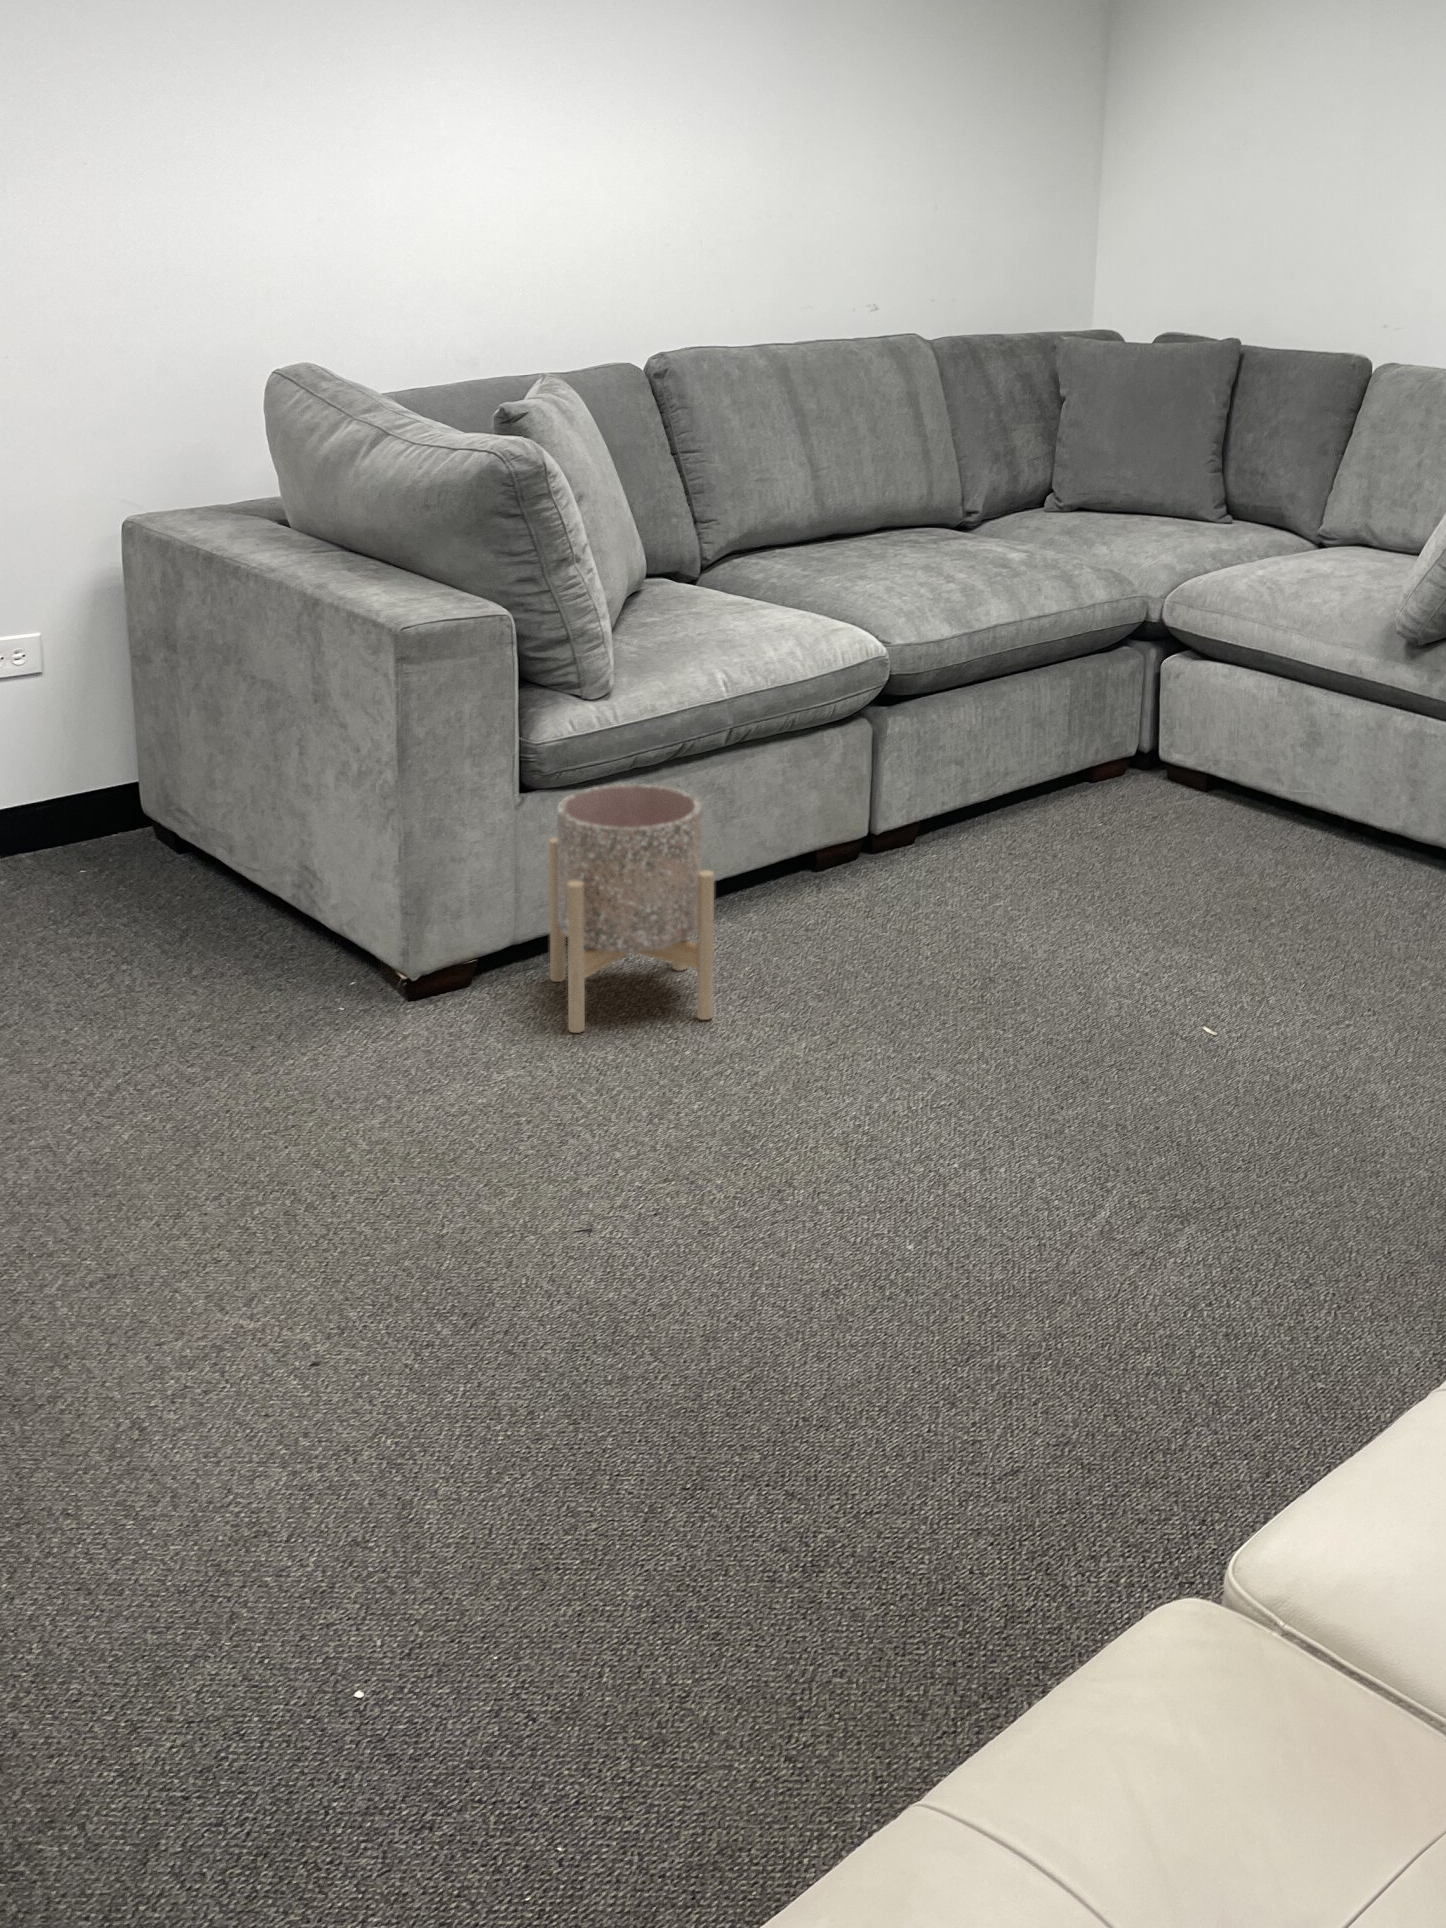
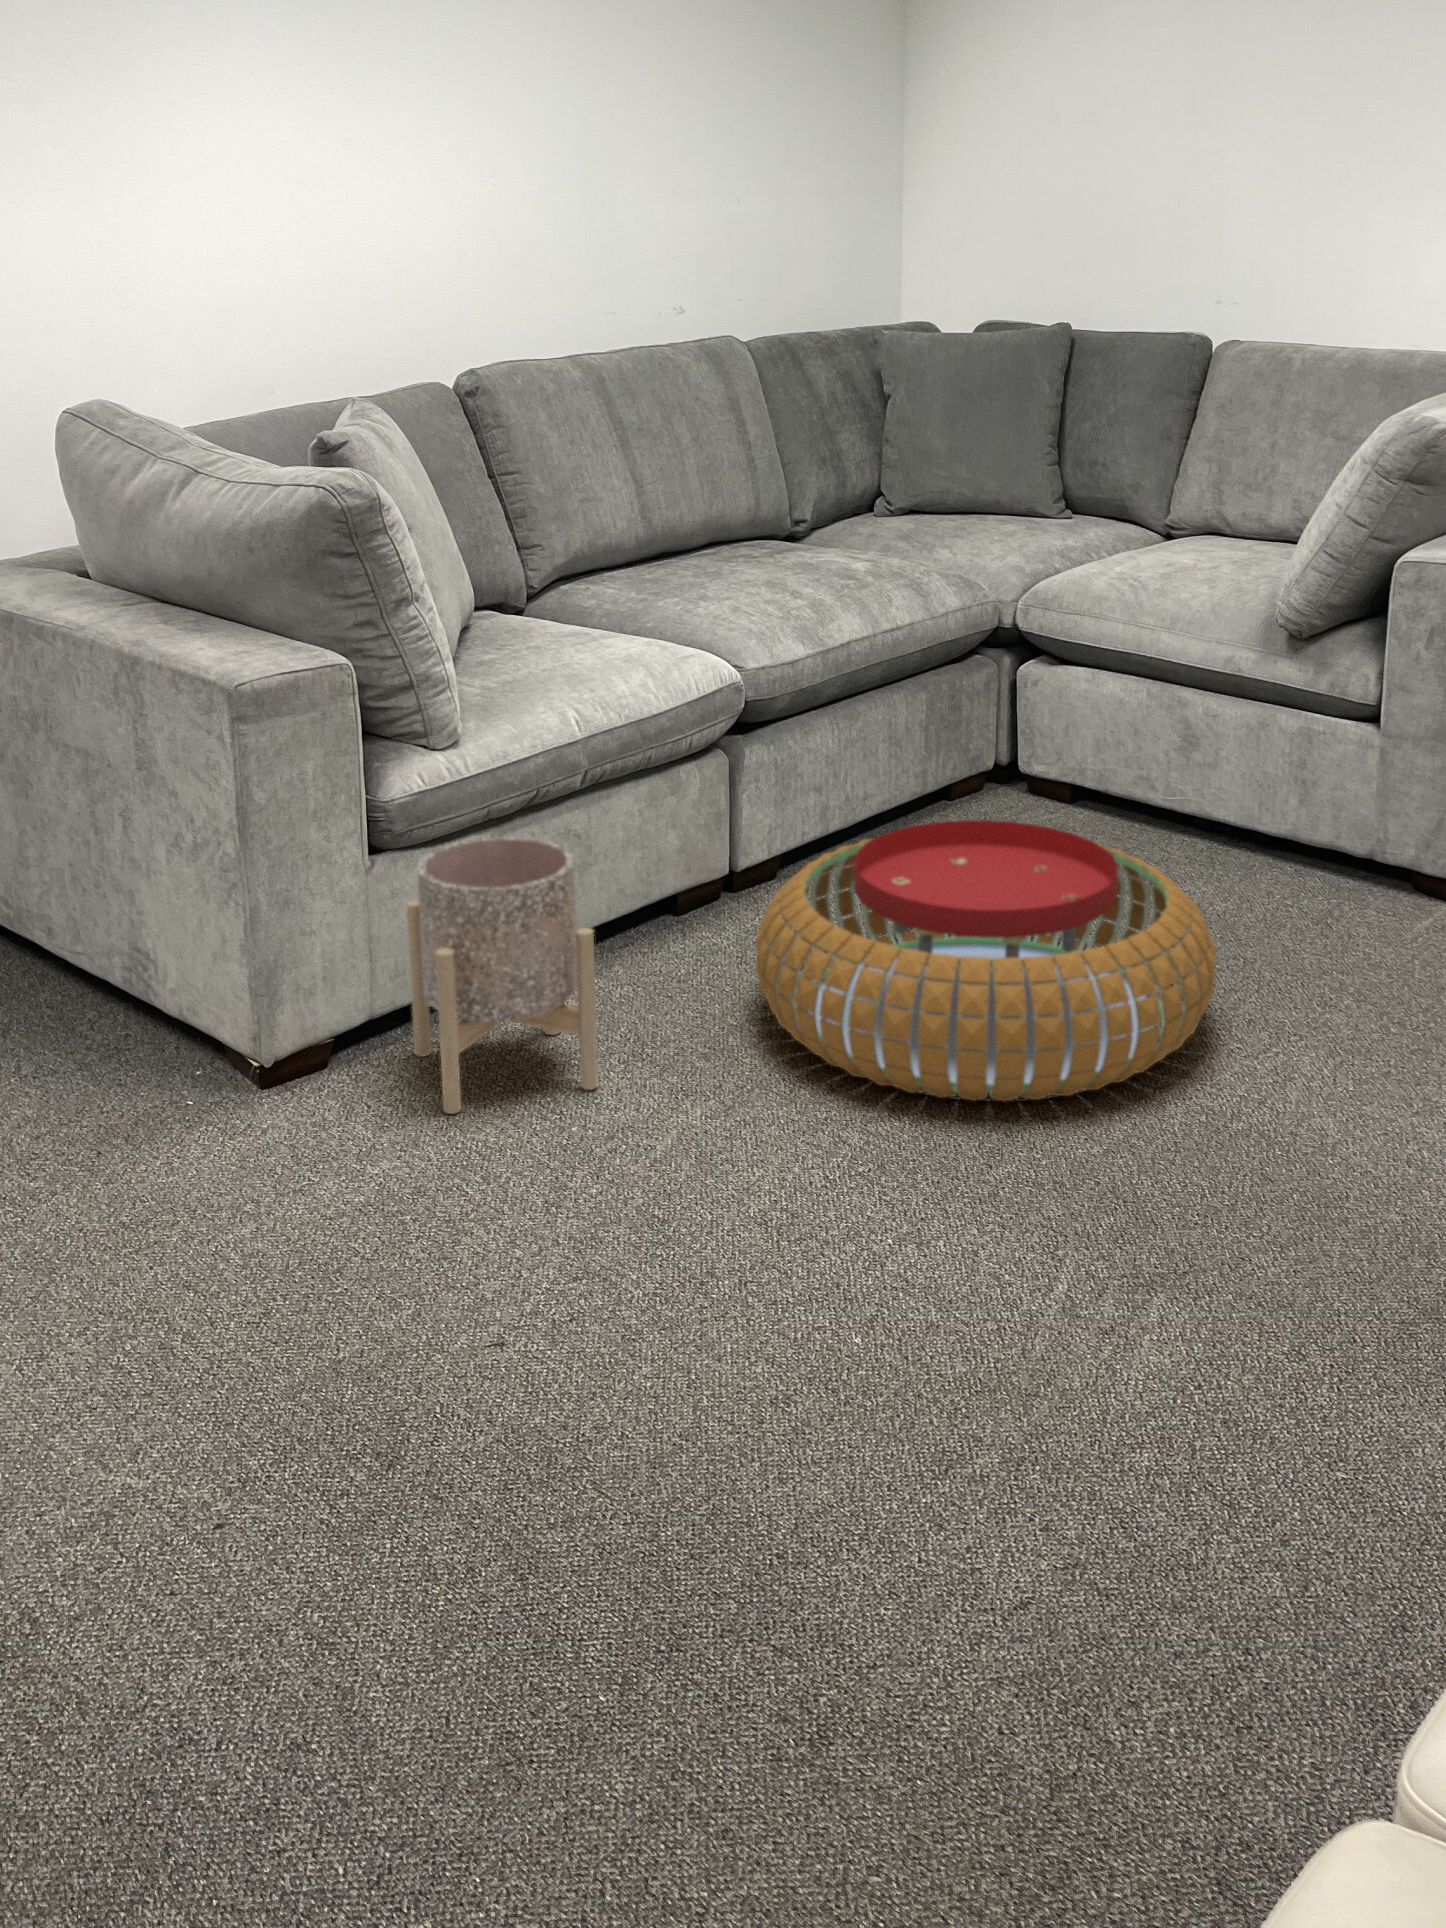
pouf: none [870,796,1299,1054] -> present [756,820,1216,1101]

